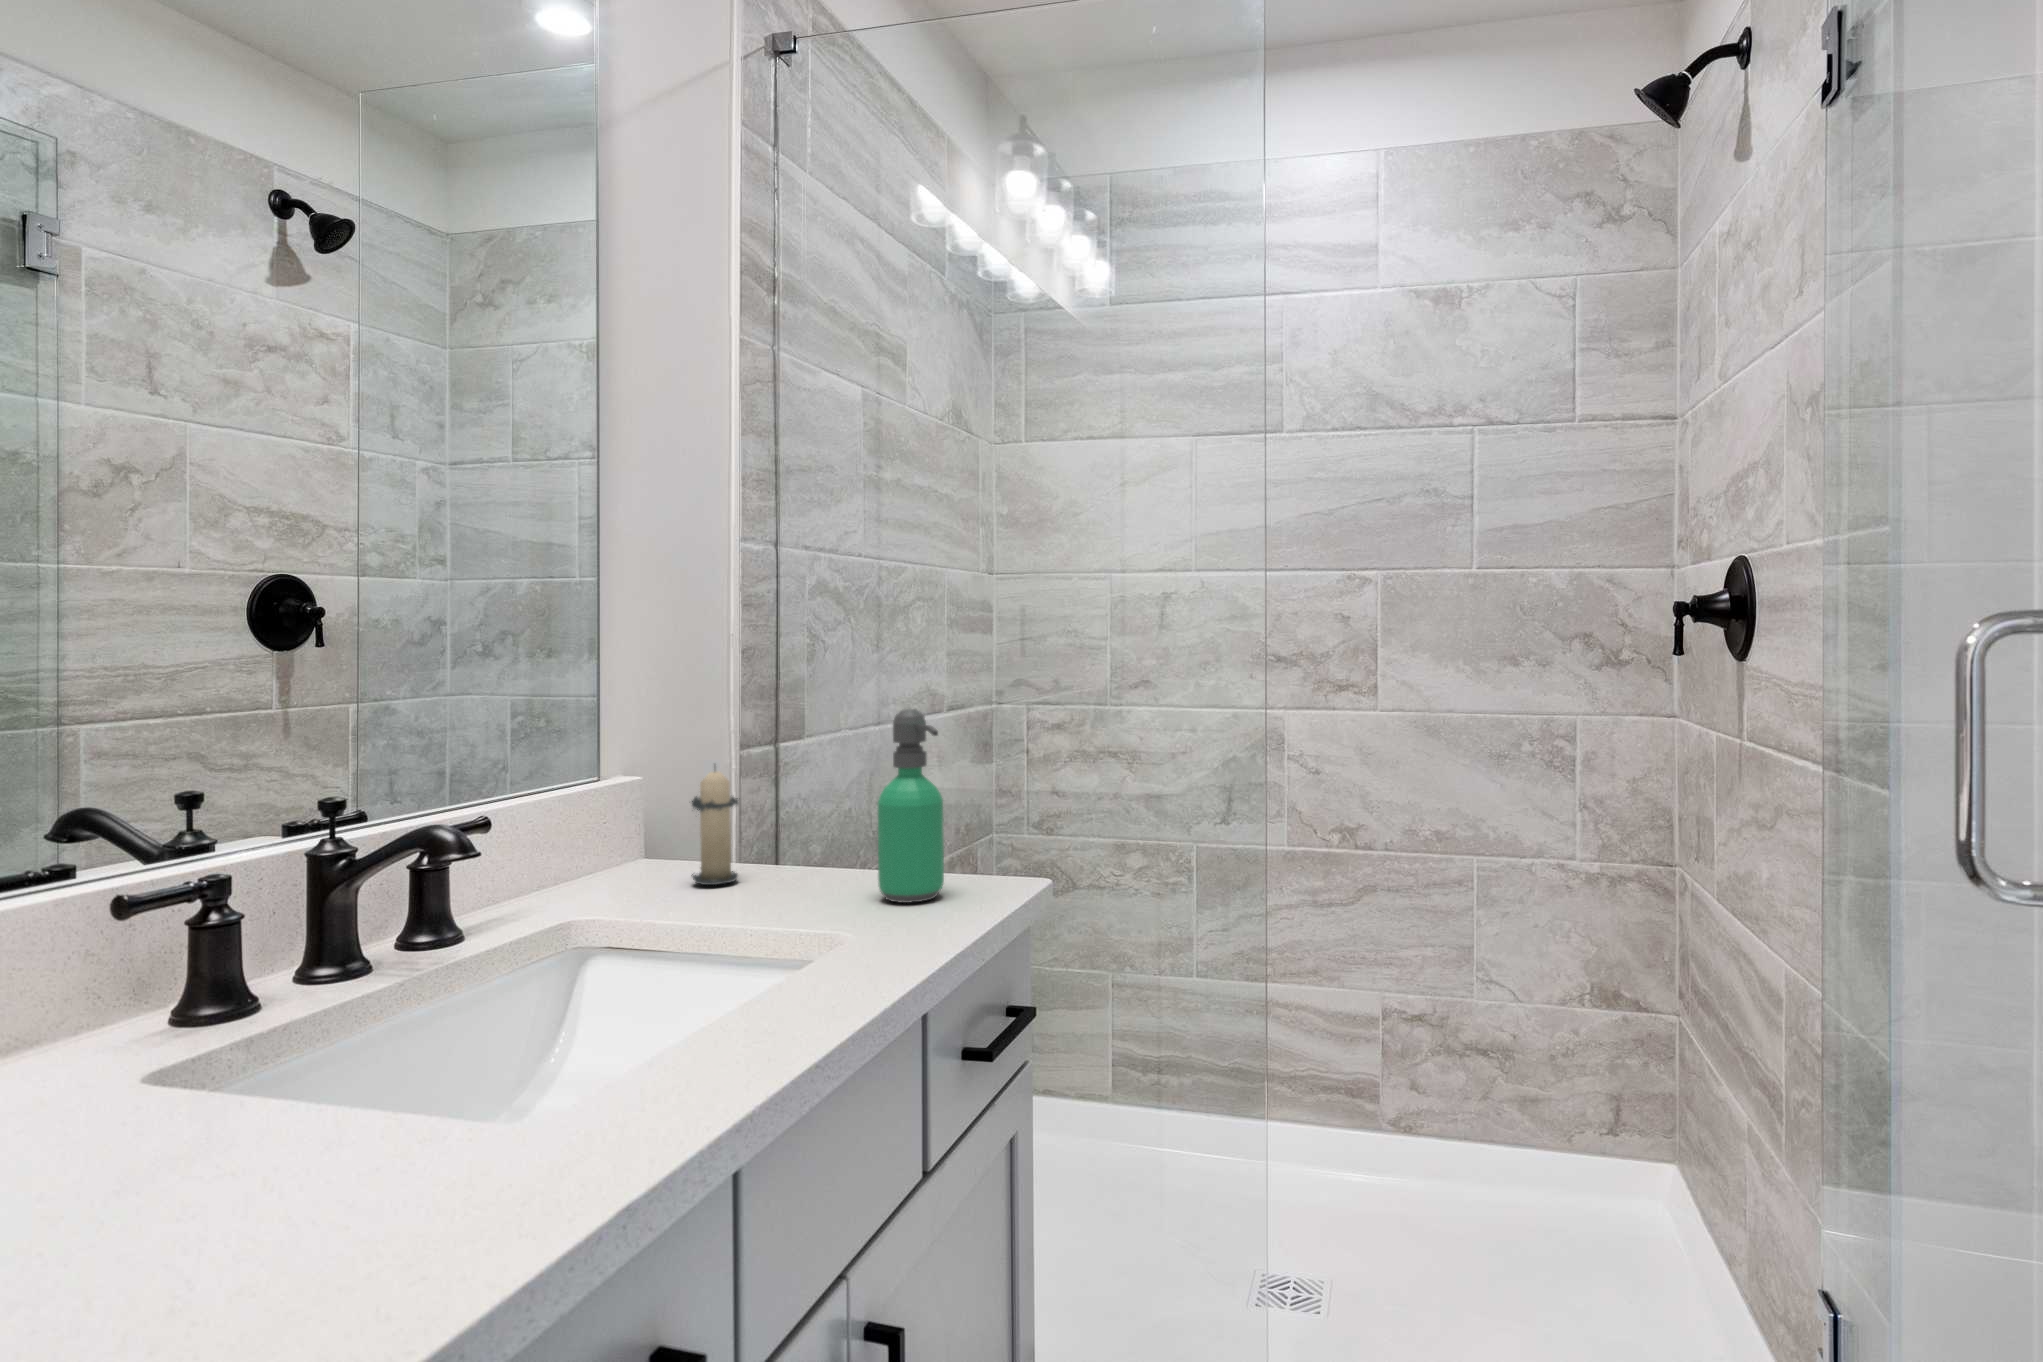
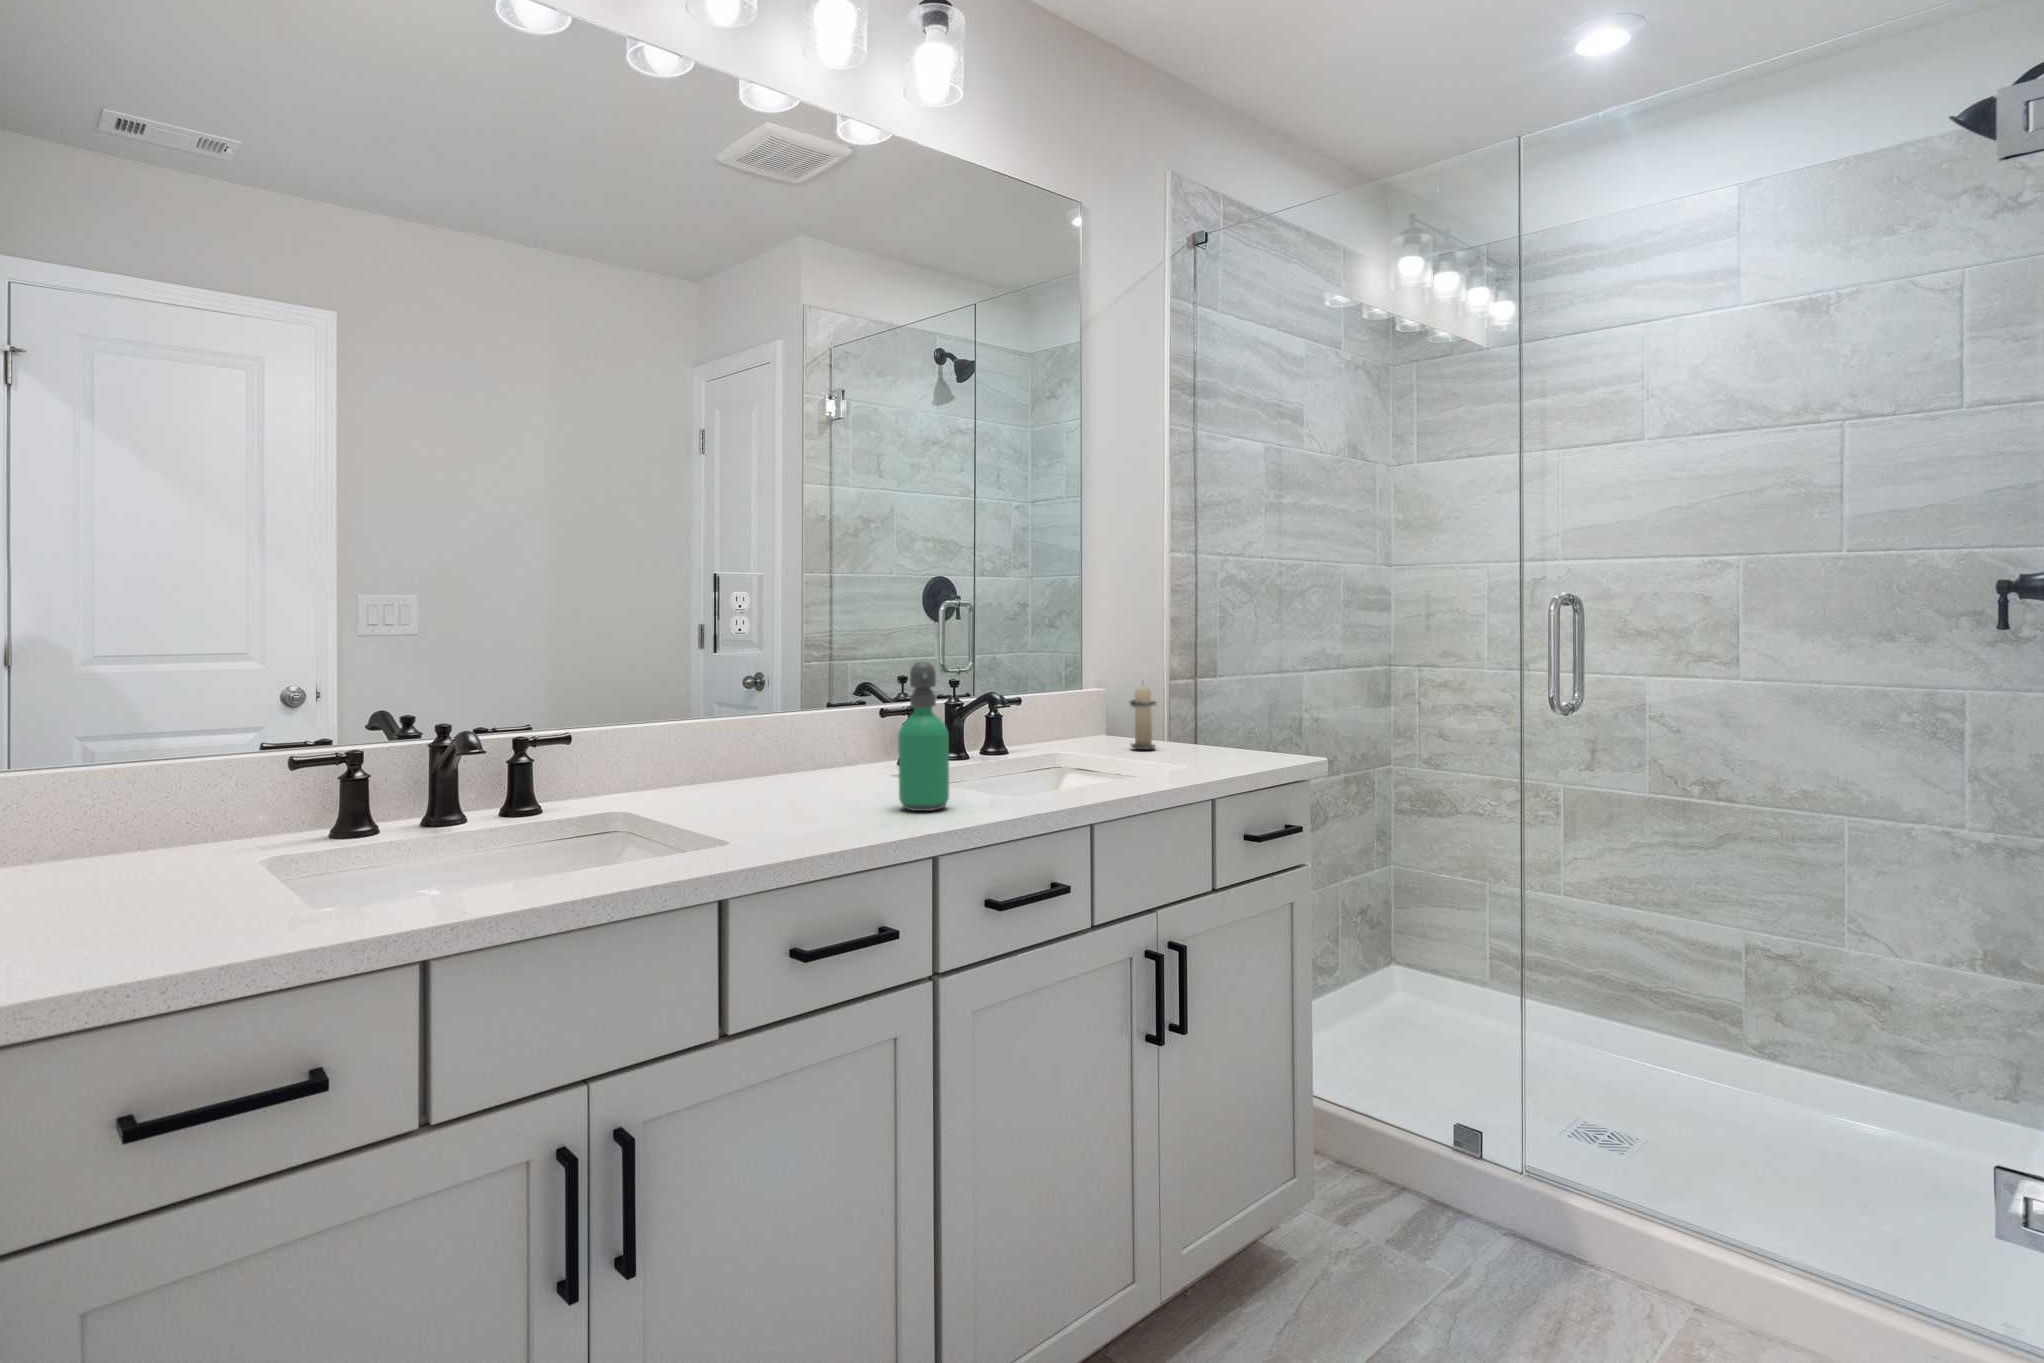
soap dispenser: present [878,709,944,903] -> present [898,662,949,811]

